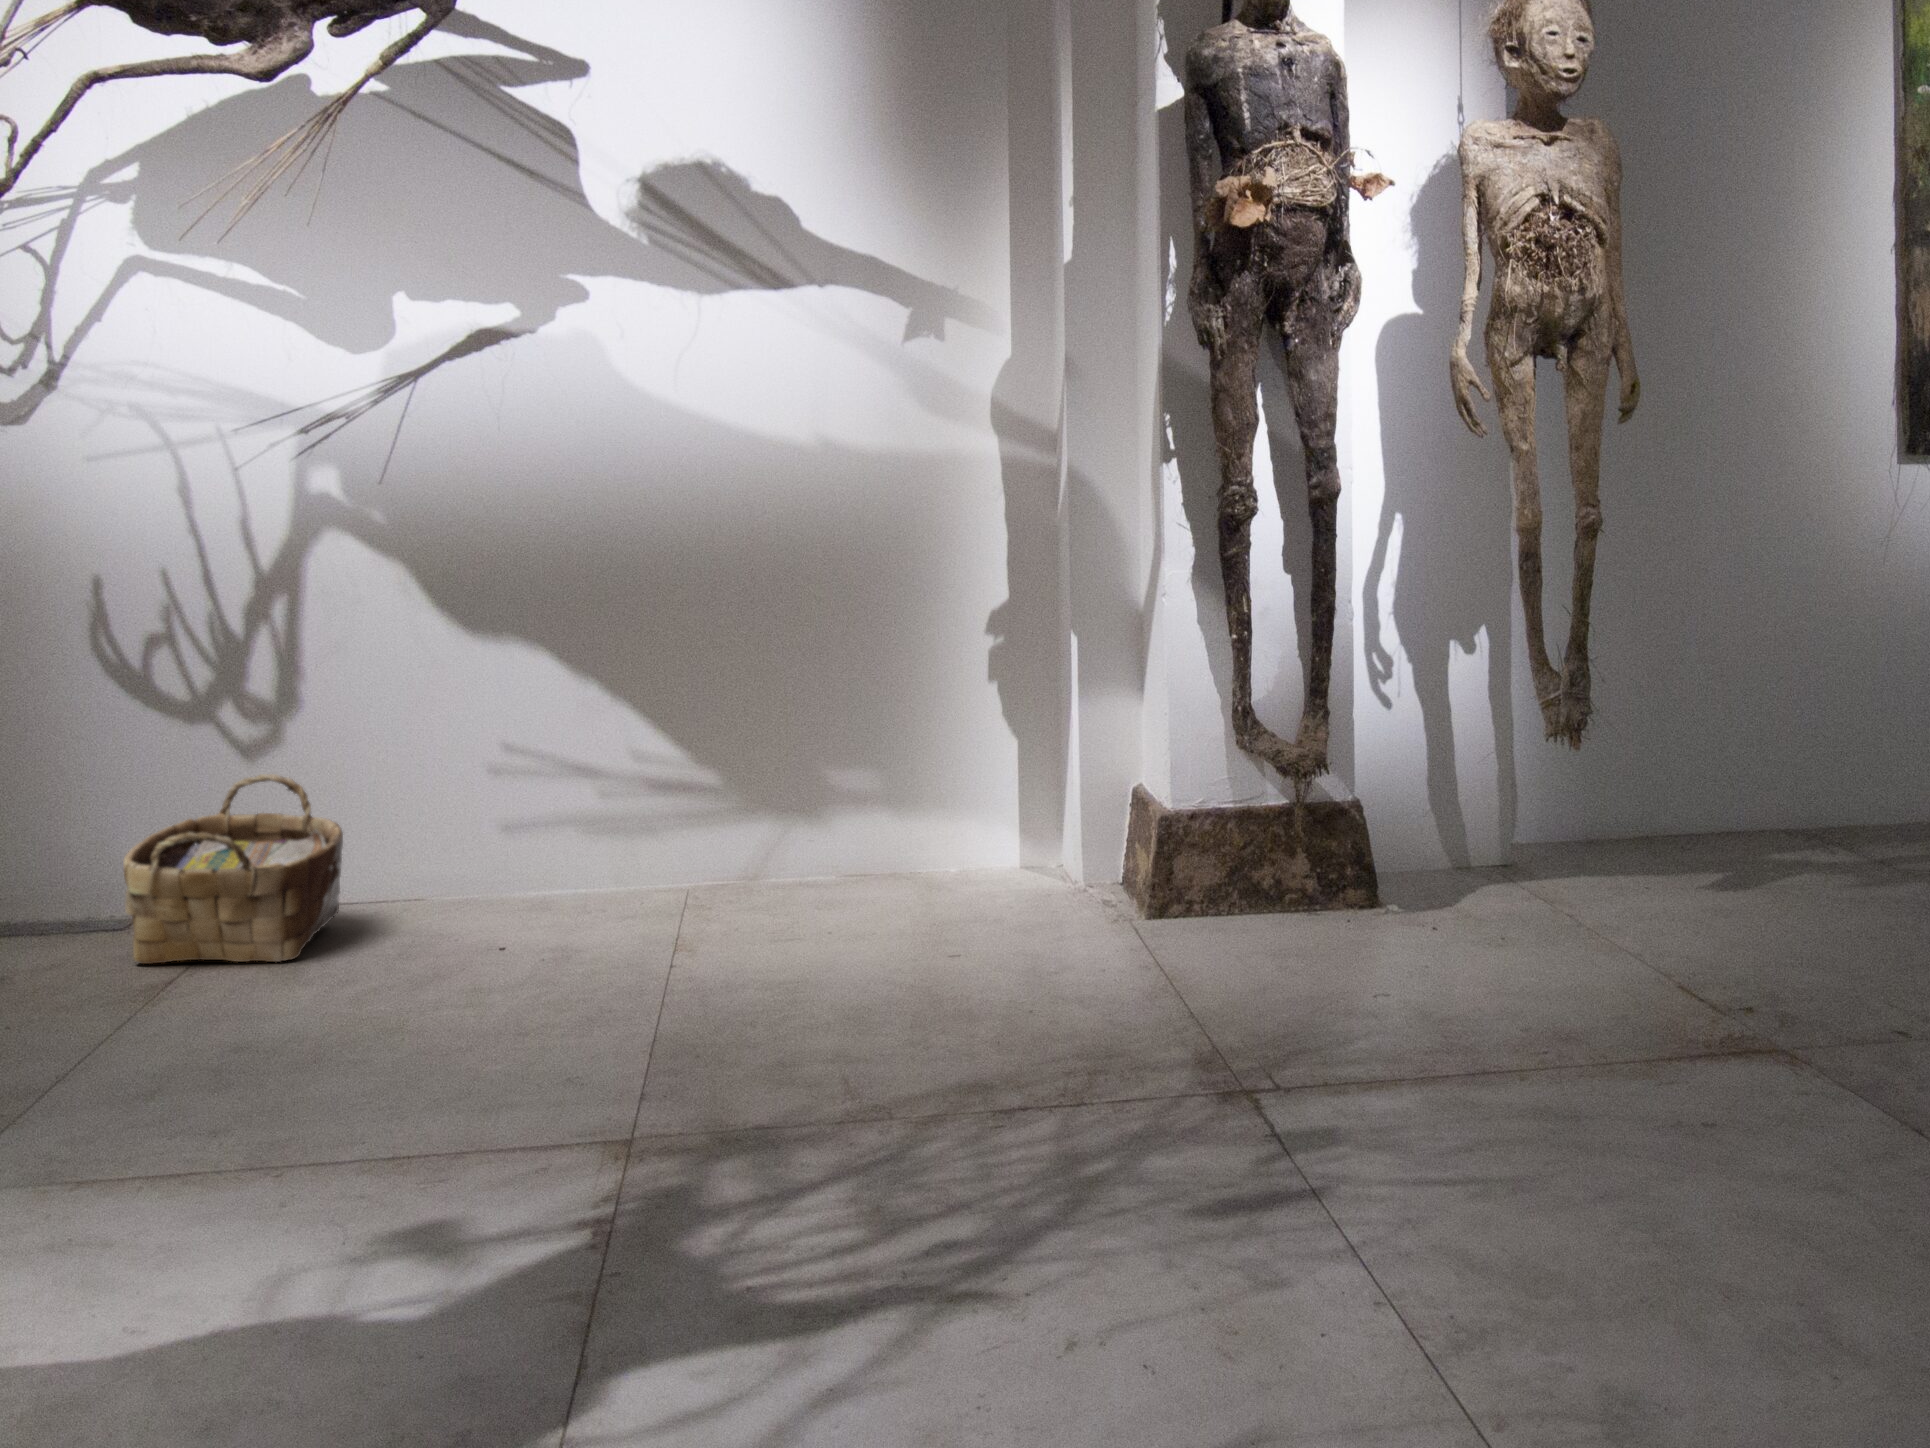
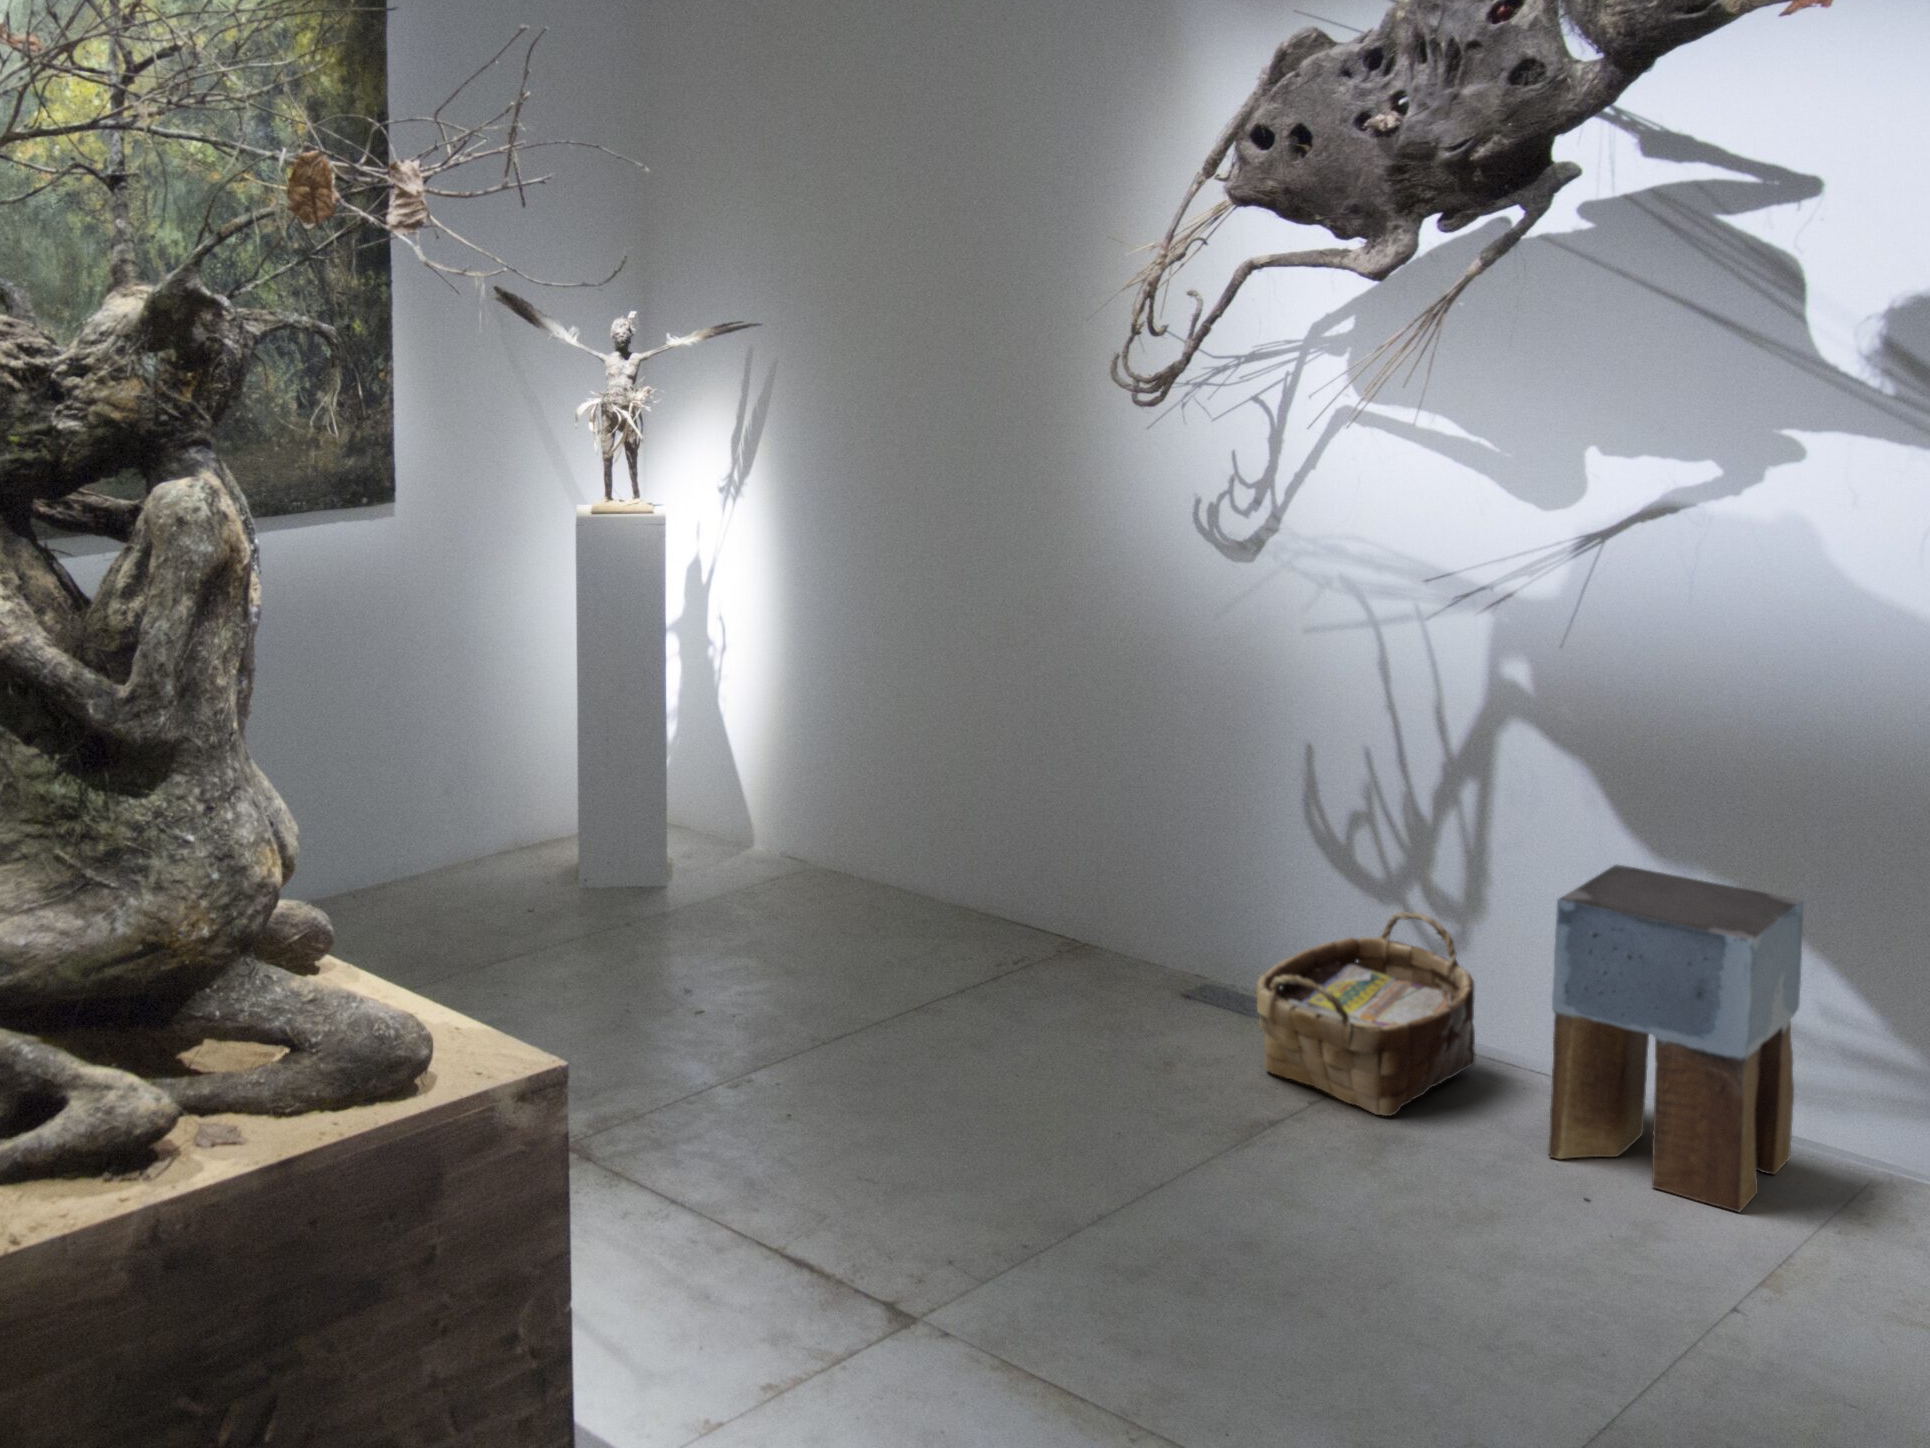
stool: none [453,671,637,947] -> present [1549,865,1804,1212]

